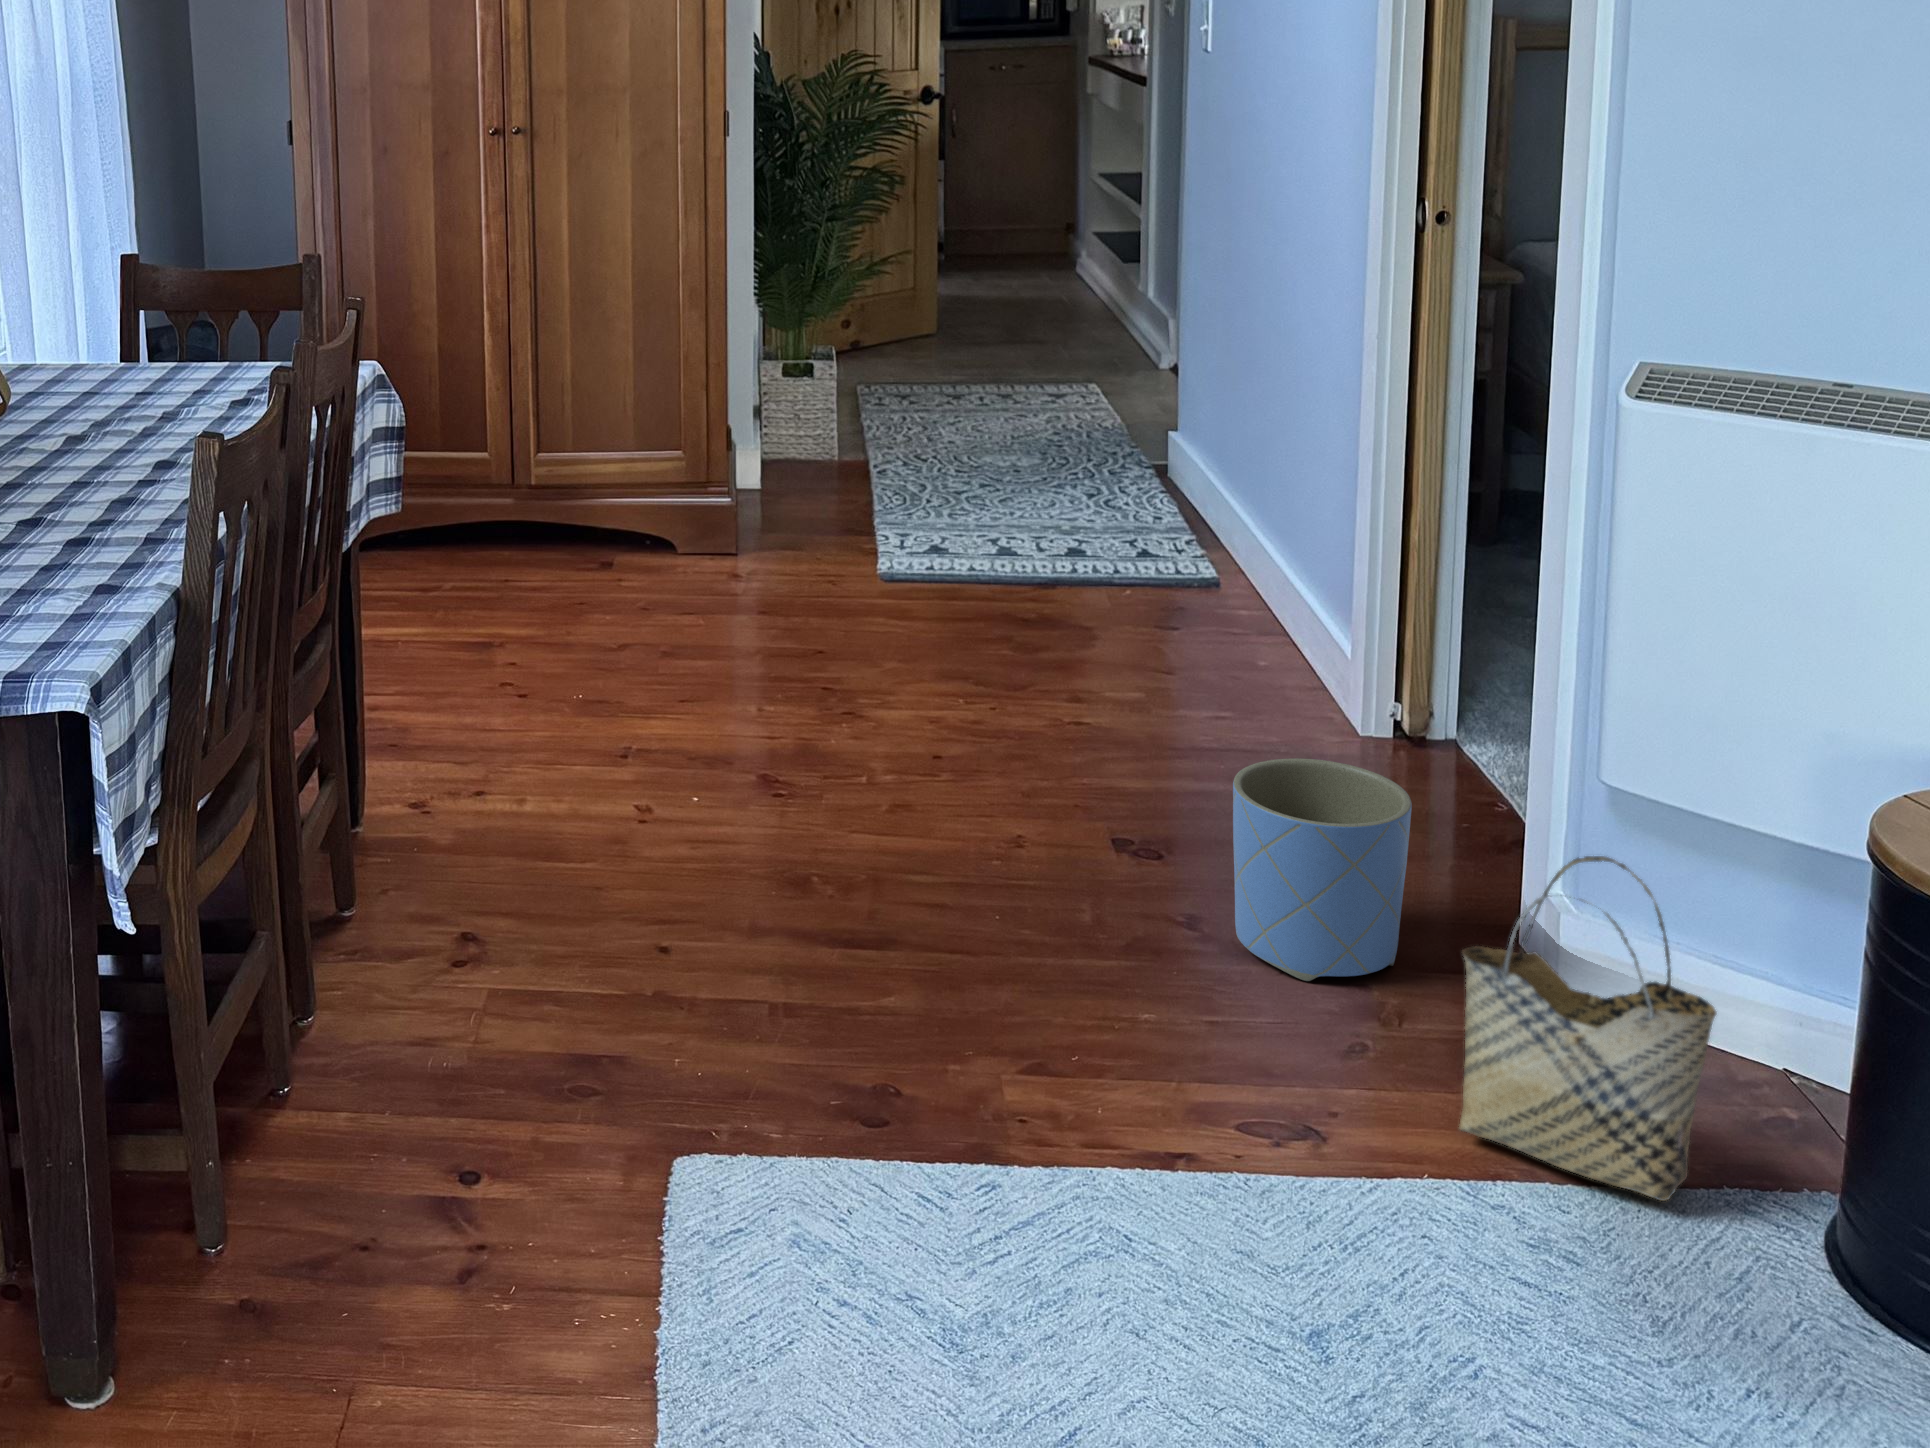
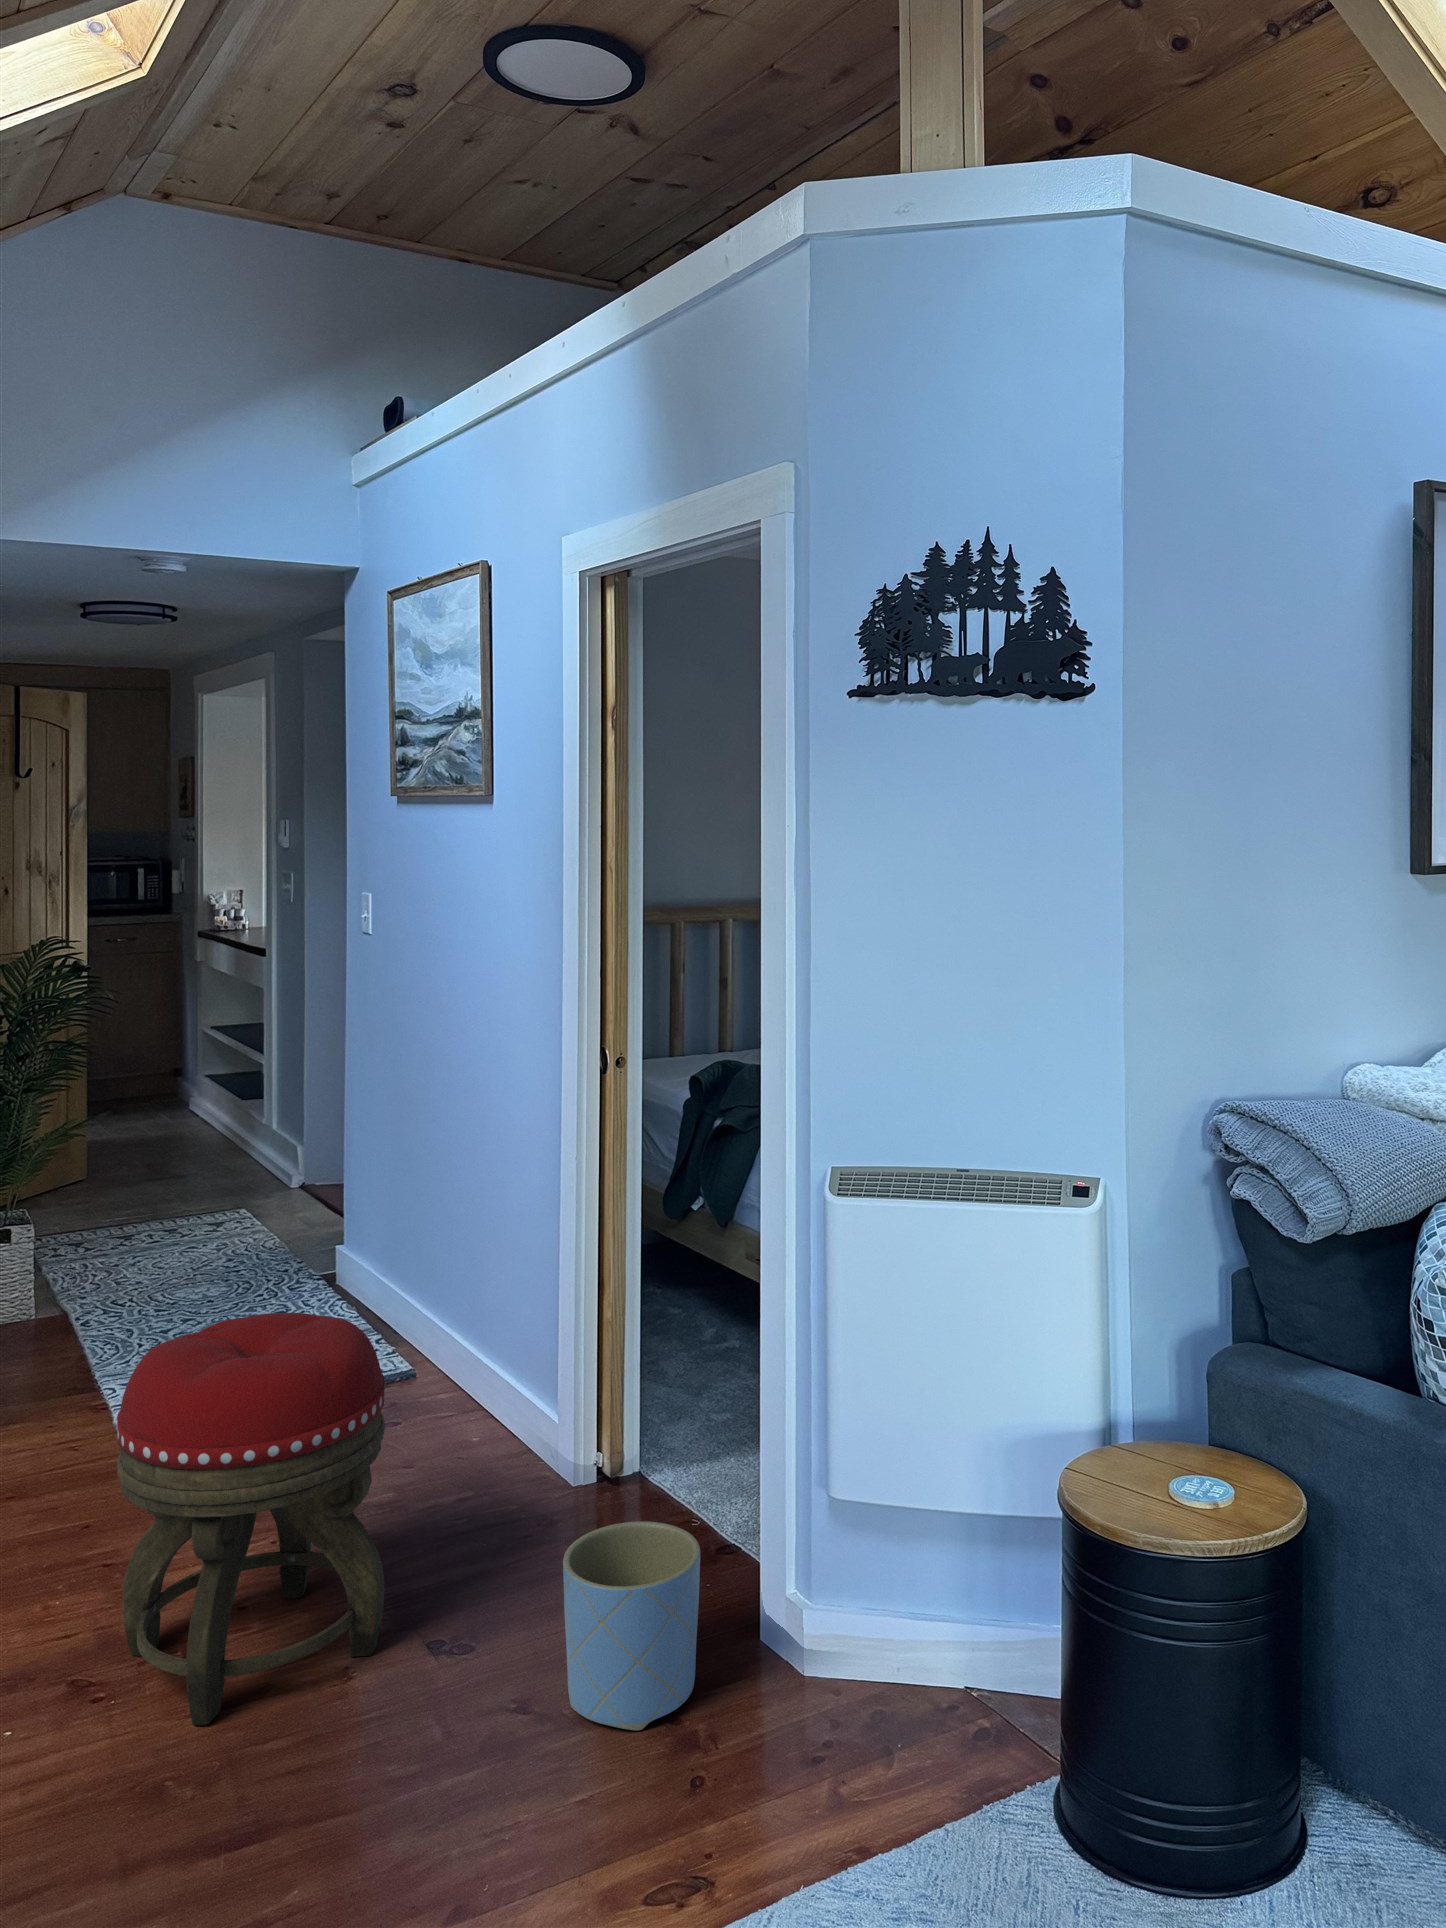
footstool: none [803,453,1076,831] -> present [117,1313,385,1725]
woven basket: present [1459,856,1716,1201] -> none [795,1551,966,1826]

